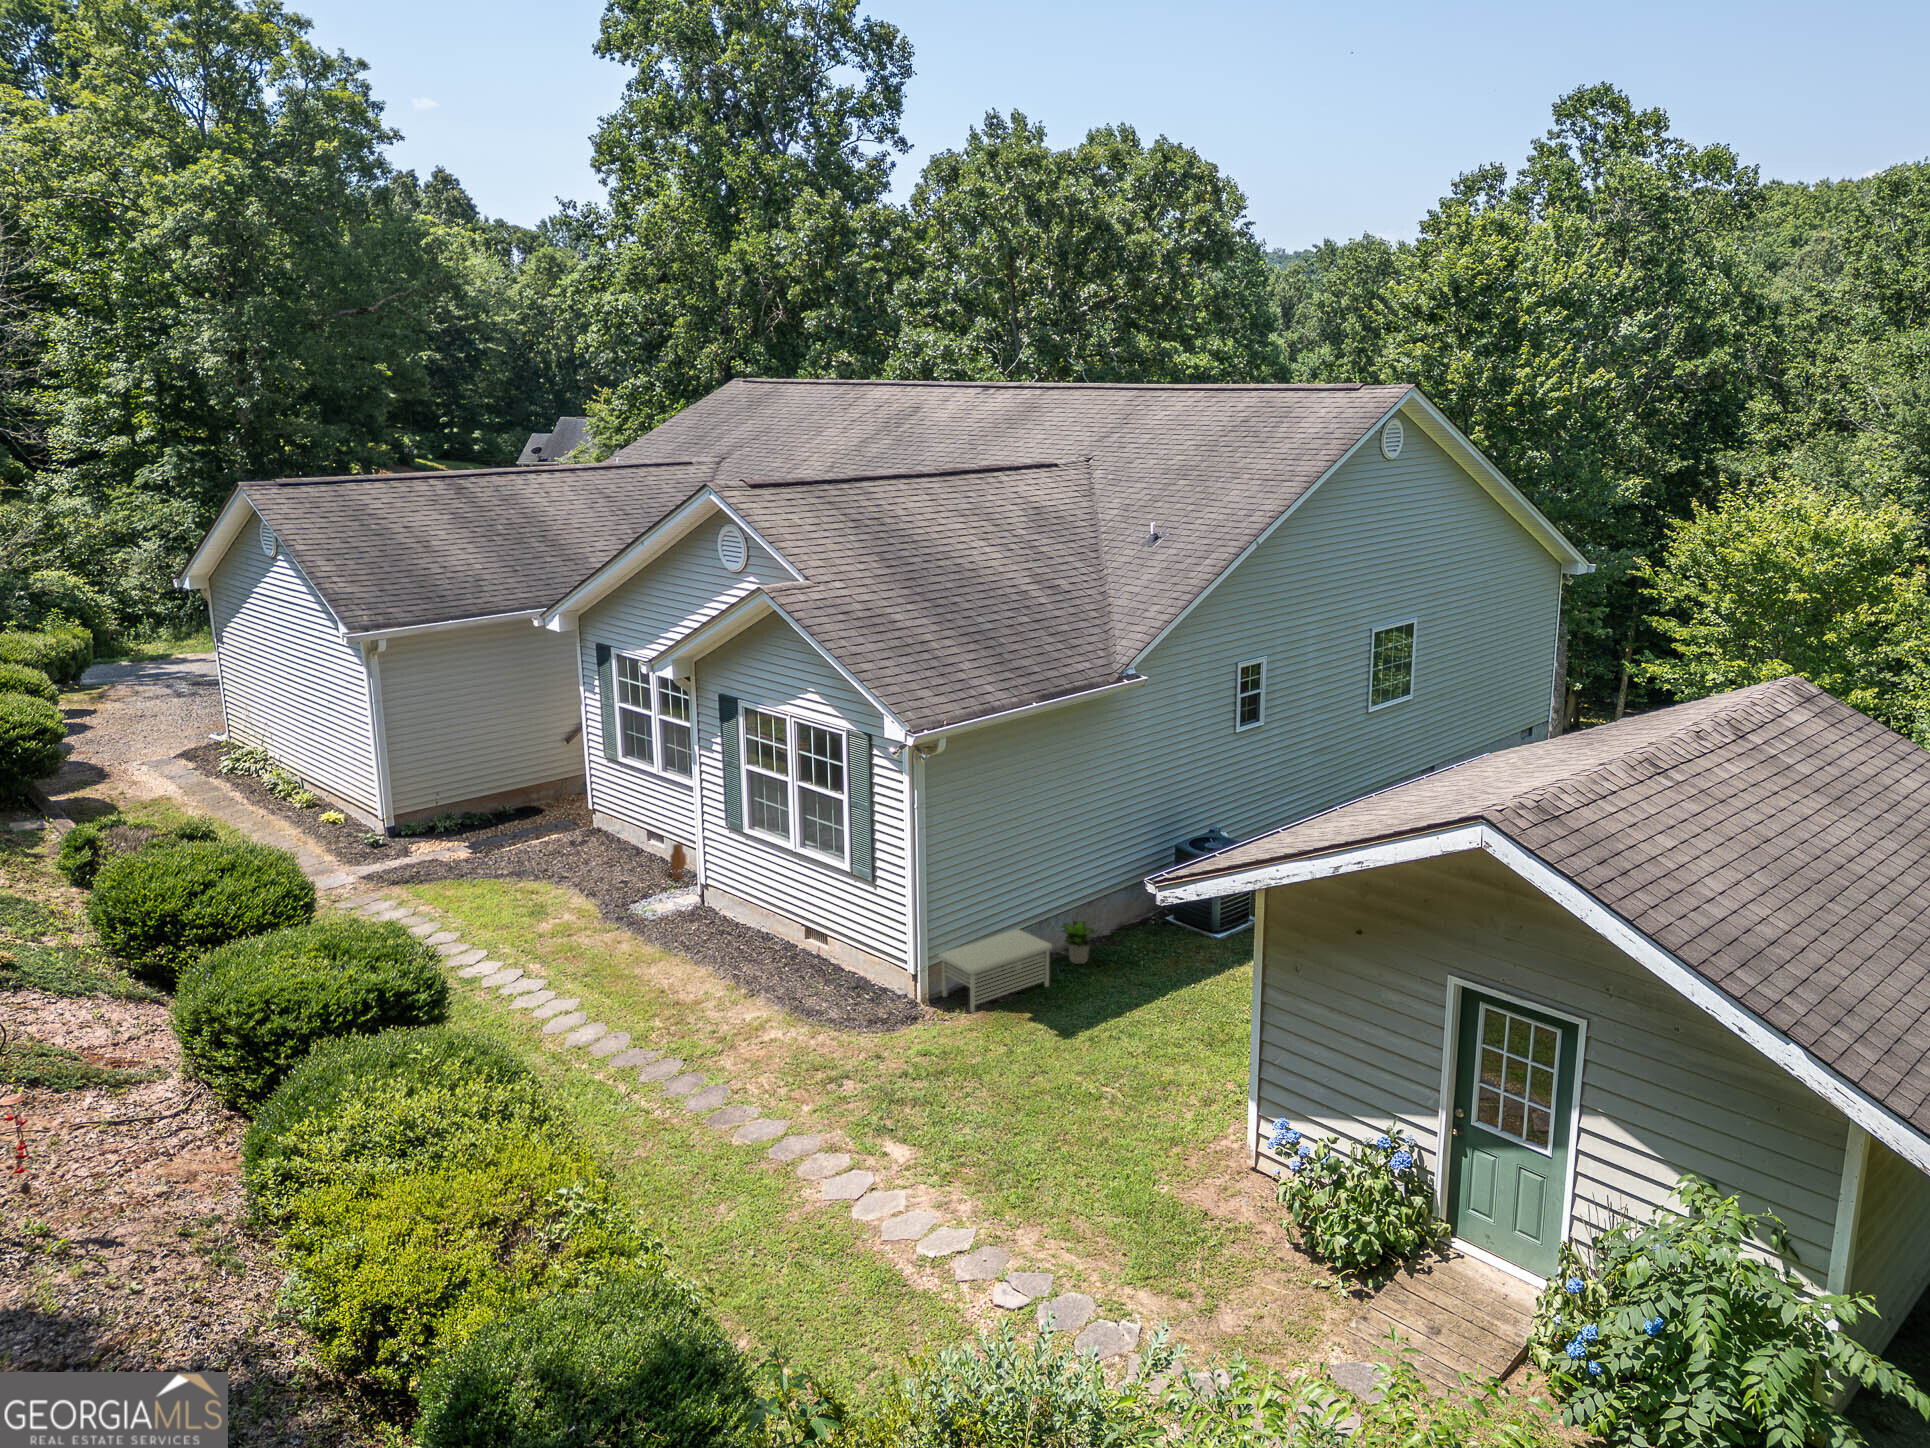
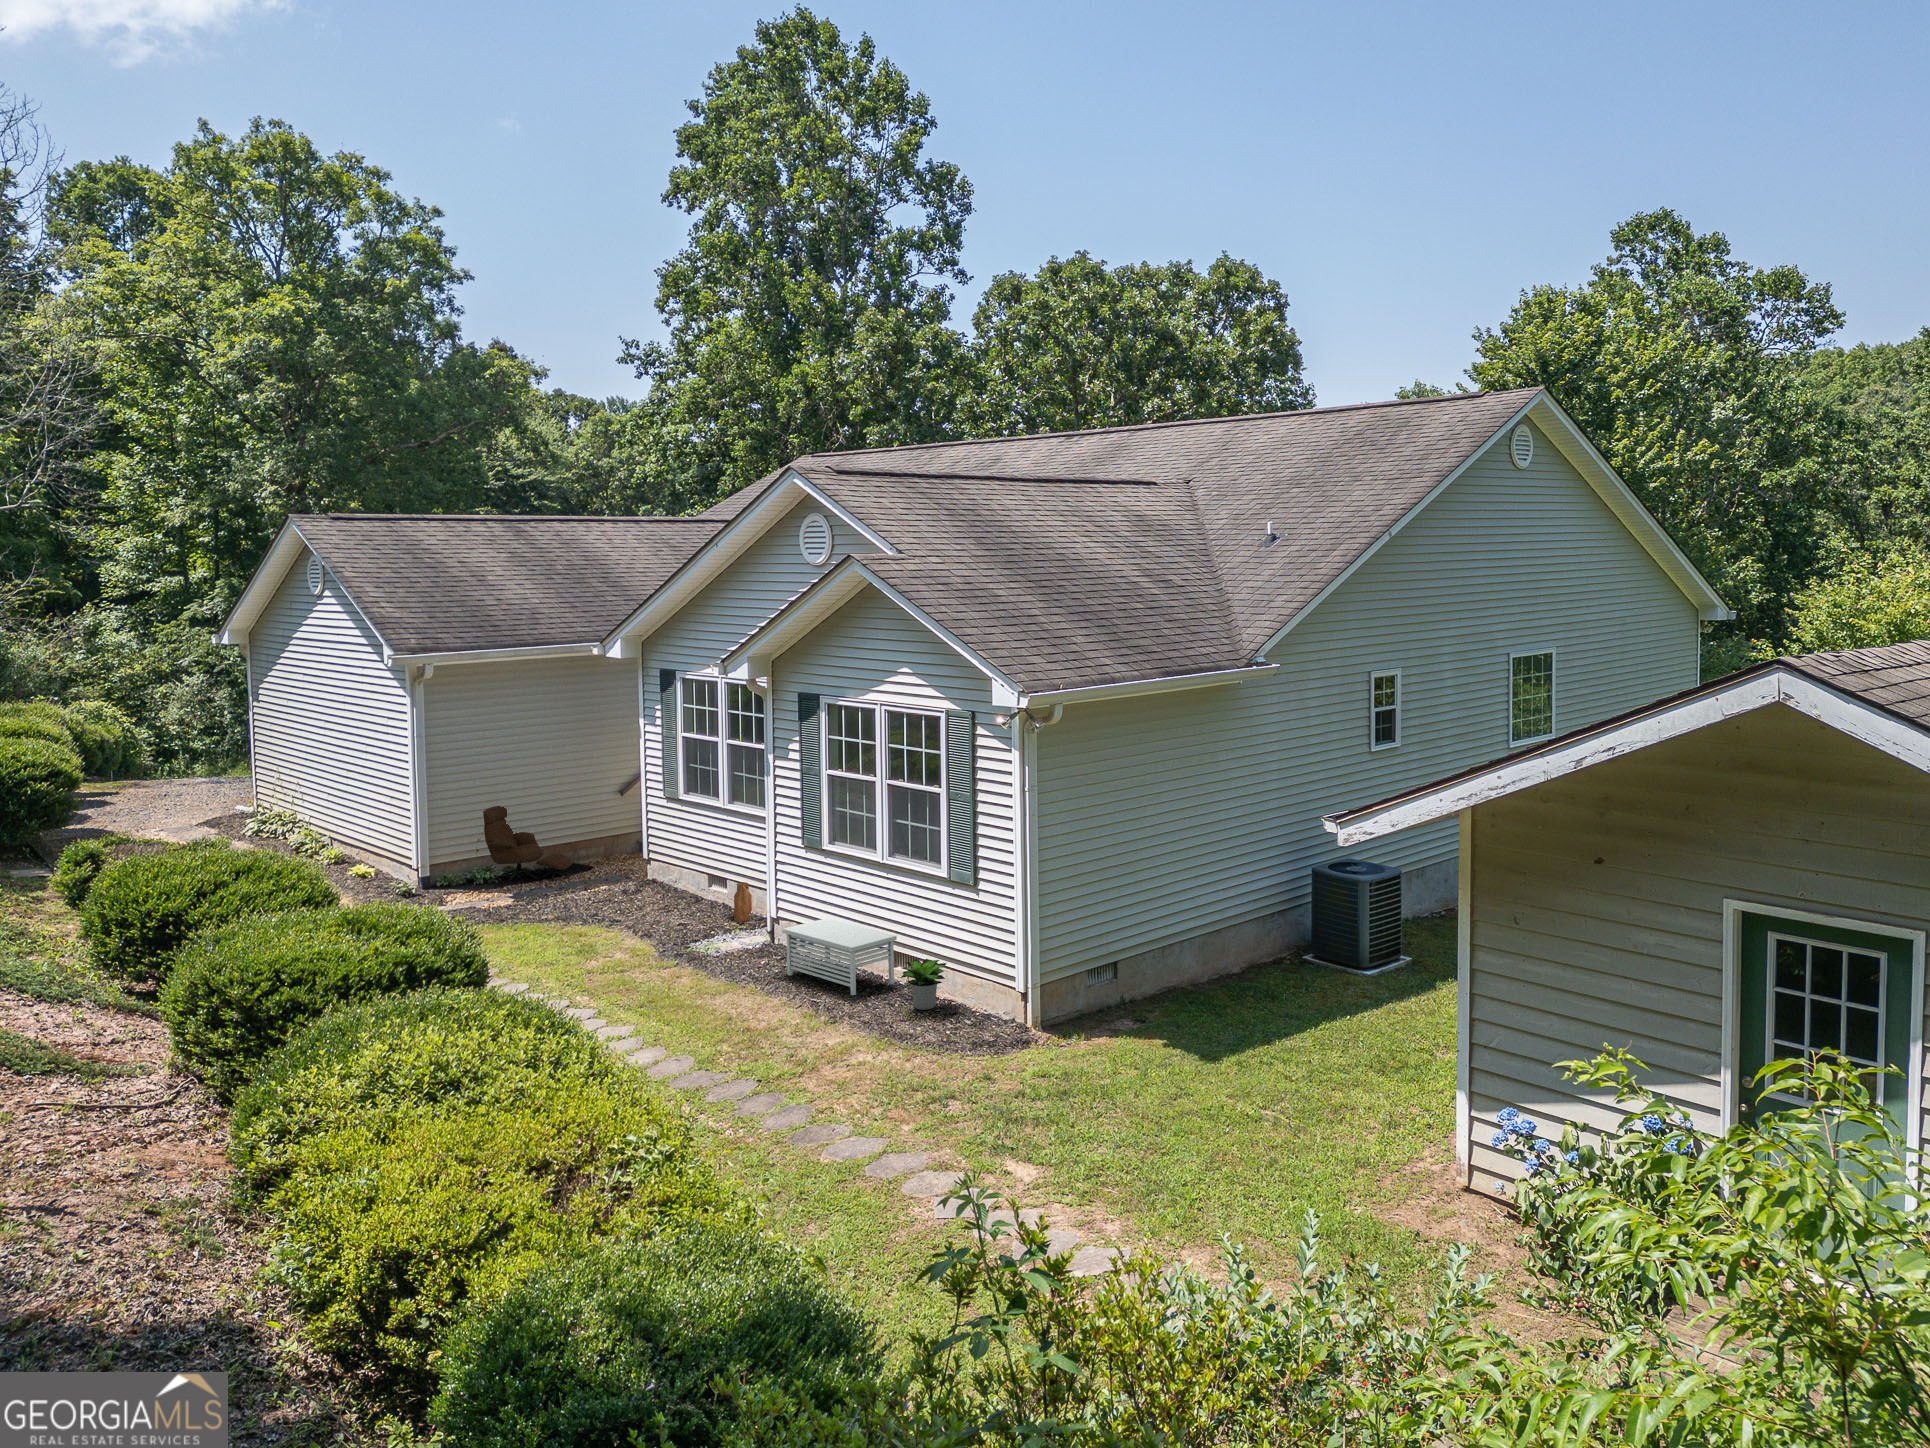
lounge chair: none [439,758,524,830] -> present [483,806,572,882]
potted plant: present [1062,921,1095,964] -> present [901,959,946,1010]
storage bench: present [938,929,1052,1013] -> present [782,918,897,995]

